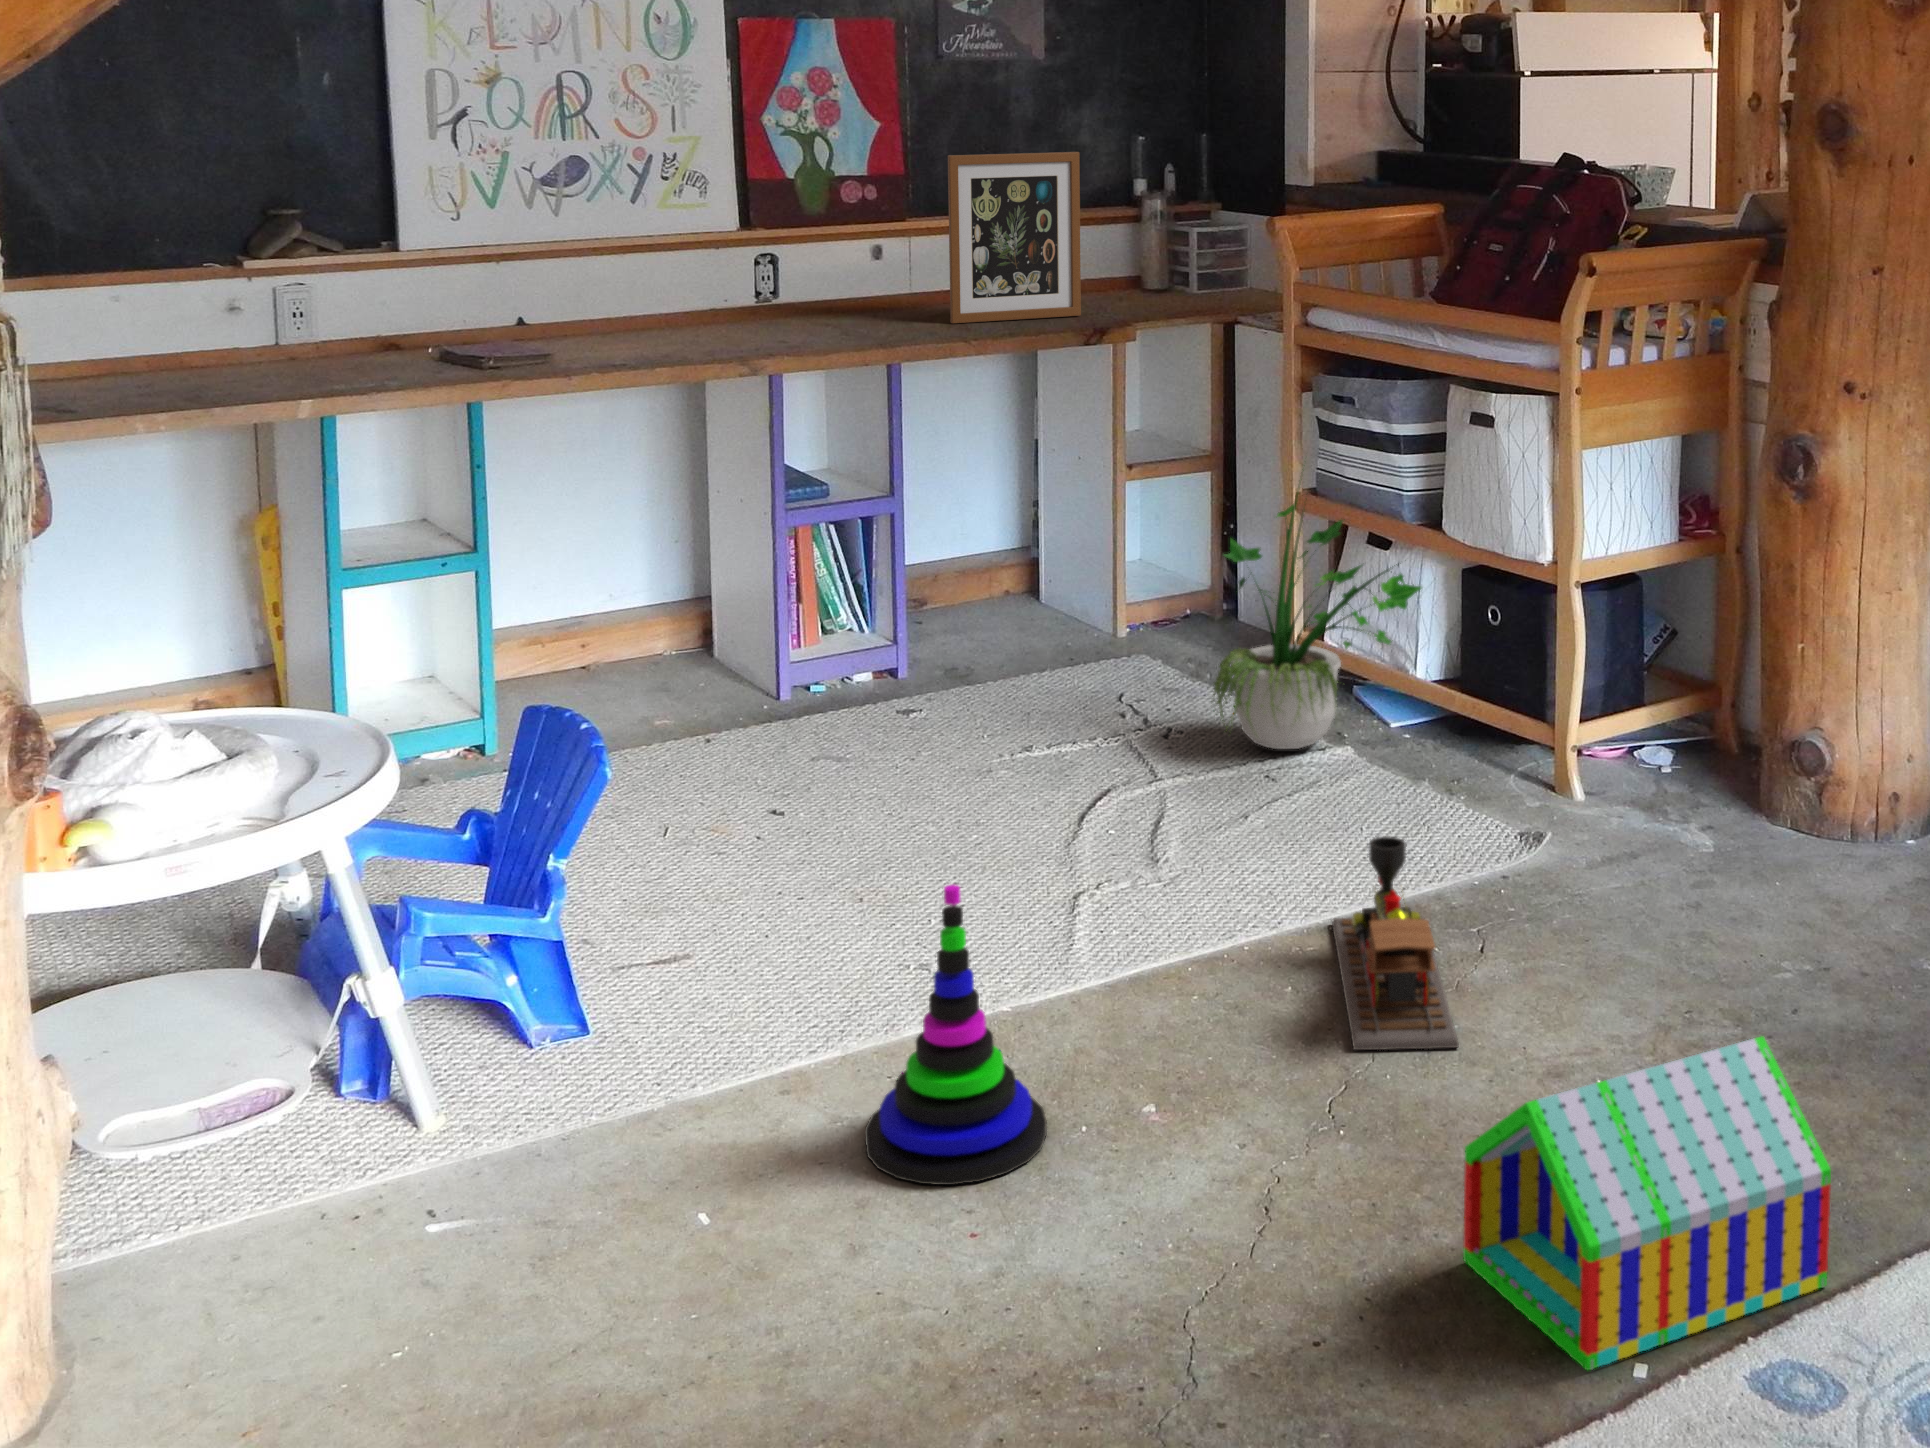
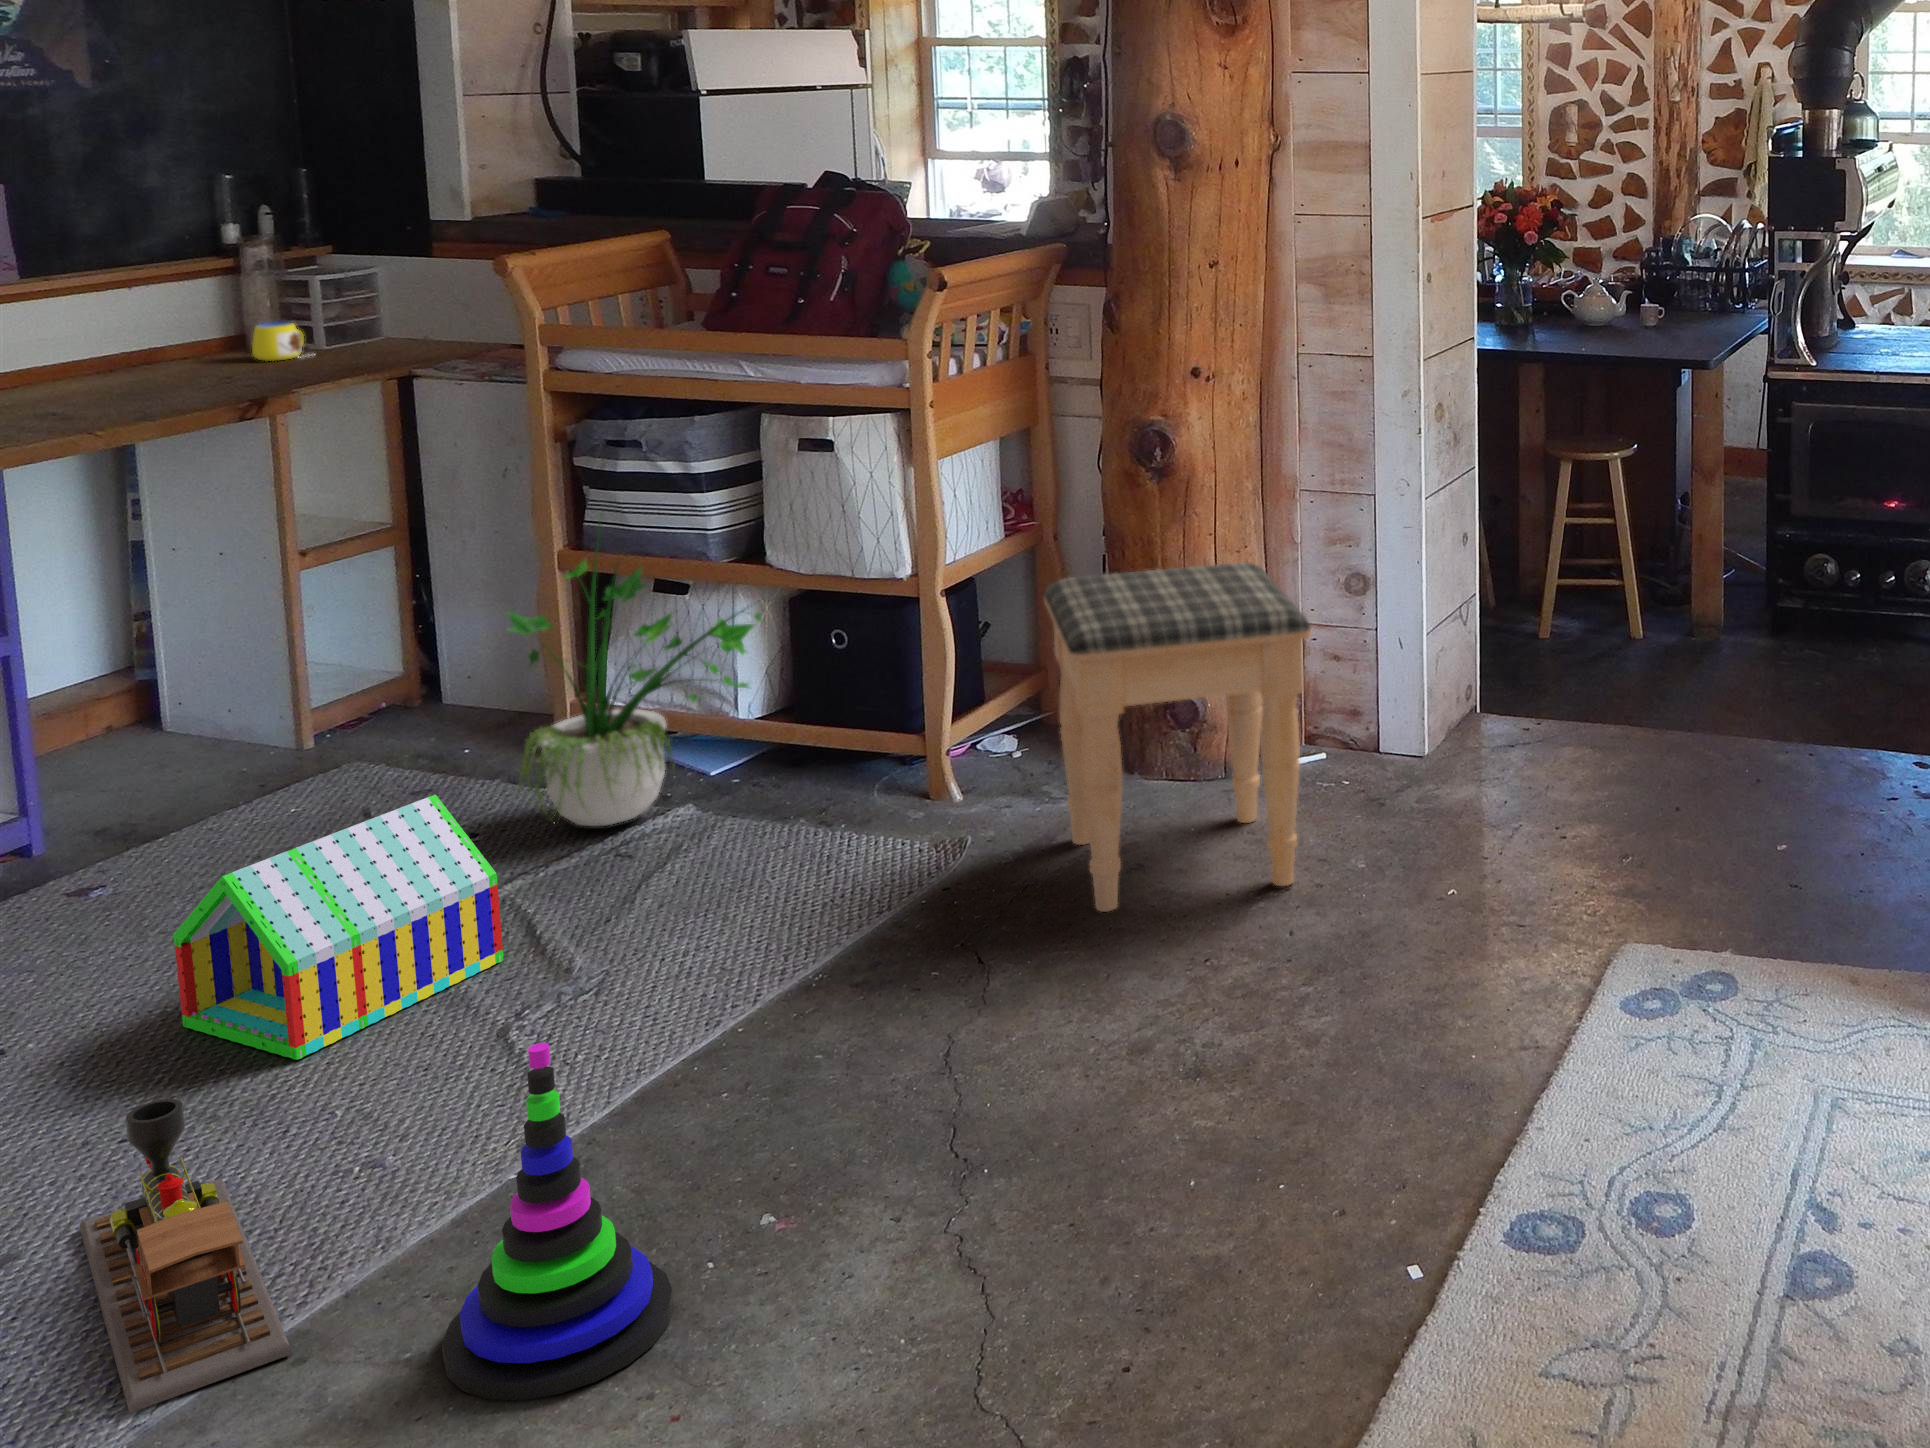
picture frame: present [948,152,1081,323] -> none [31,196,227,413]
mug: none [1129,265,1175,298] -> present [252,322,315,361]
footstool: none [1608,588,1885,963] -> present [1044,562,1311,912]
toy train: present [1332,836,1459,1050] -> present [80,1099,292,1413]
toy house: present [1463,1037,1831,1370] -> present [173,795,504,1060]

